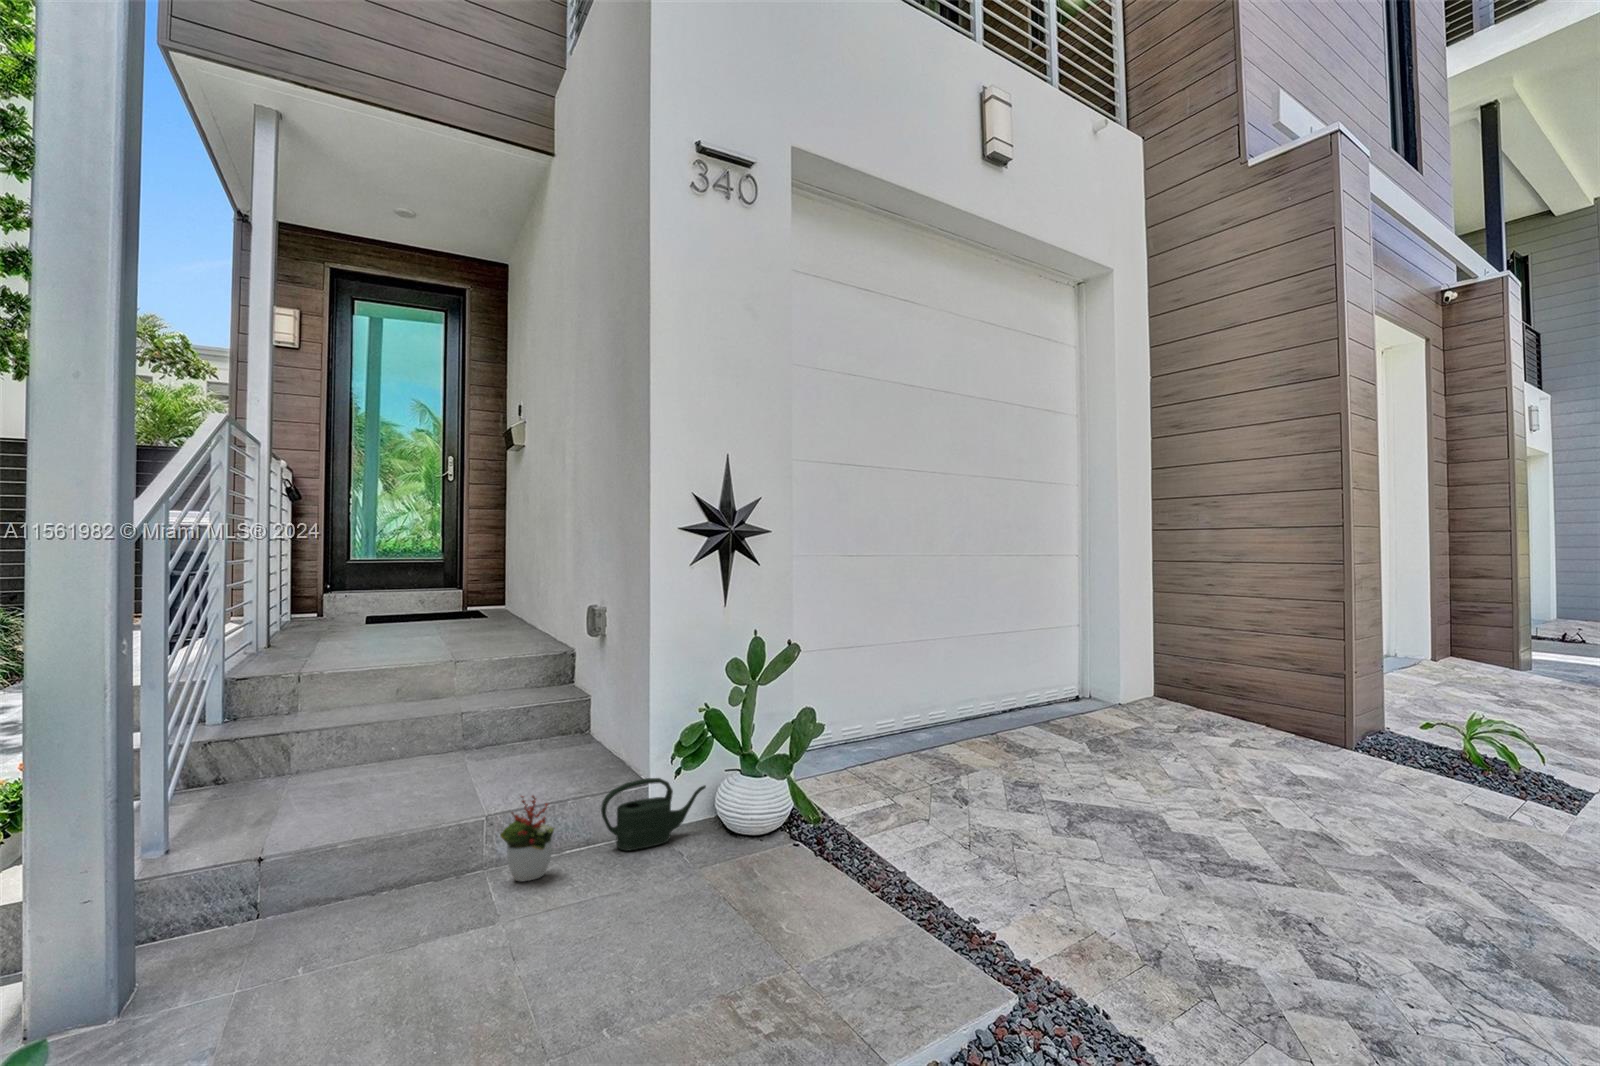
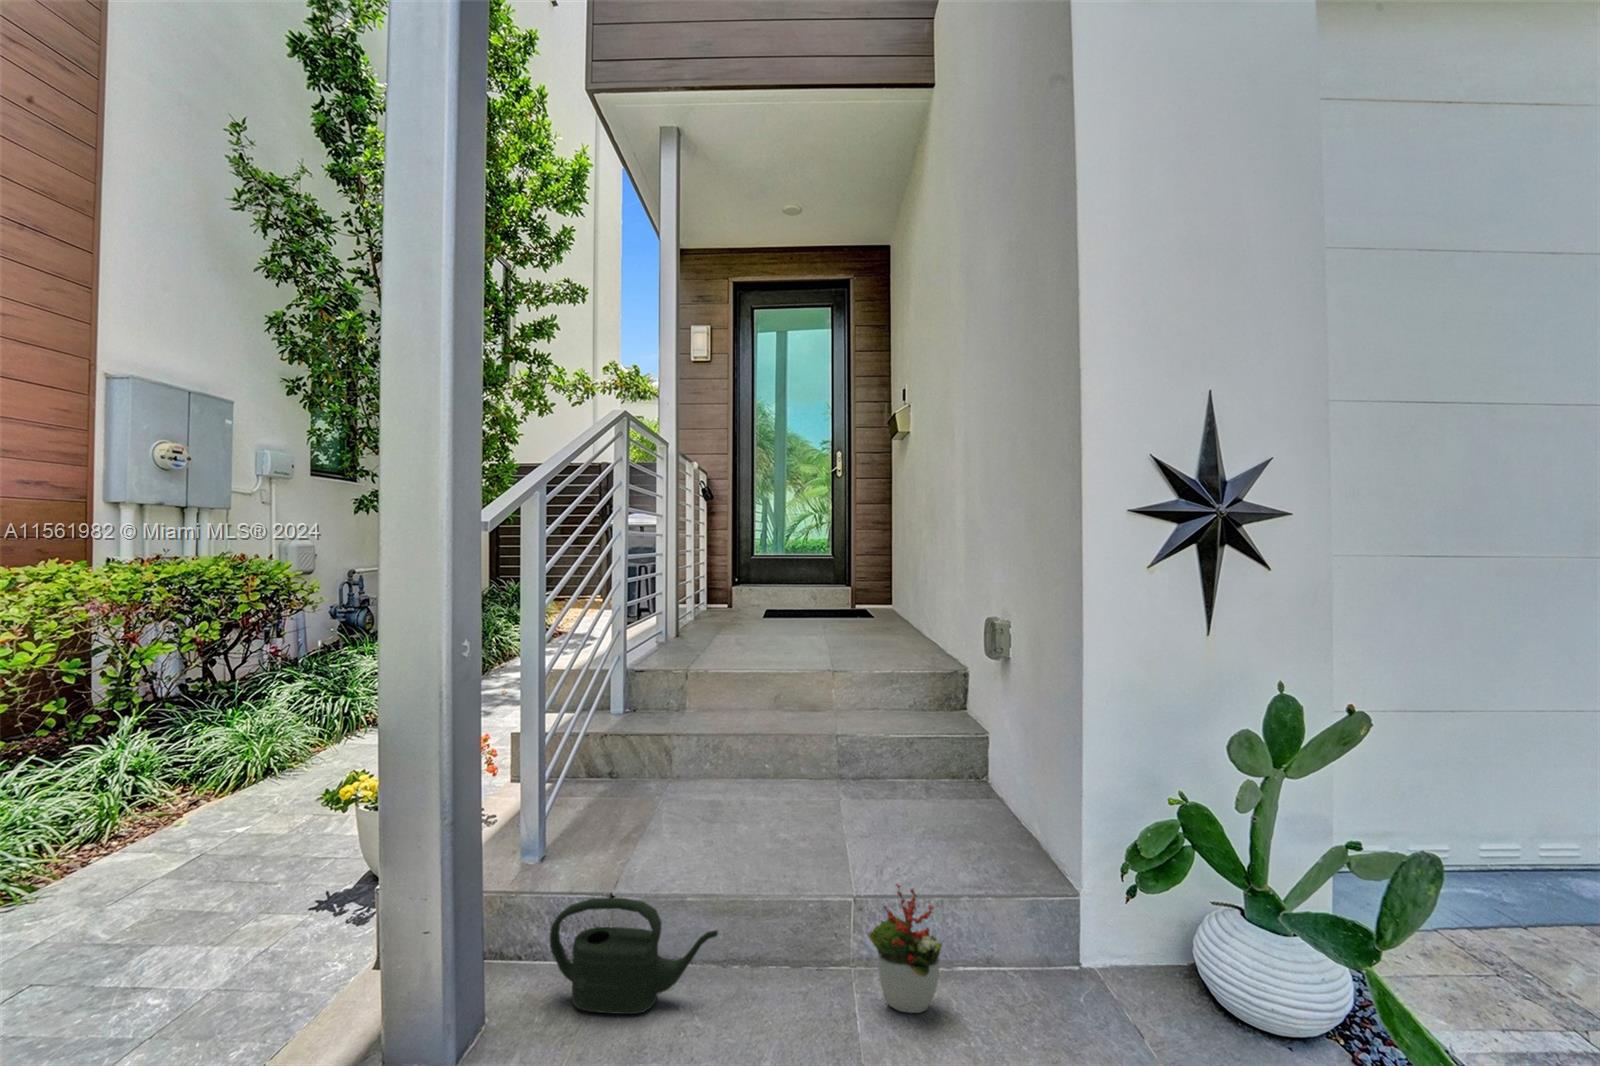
watering can: present [601,778,706,851] -> present [549,898,718,1014]

